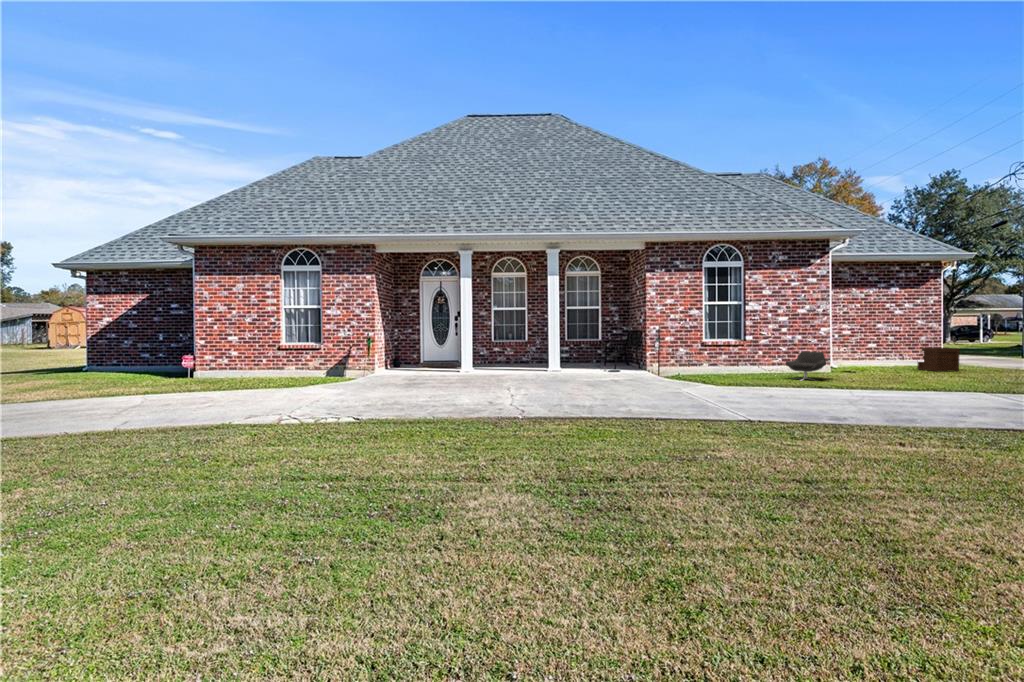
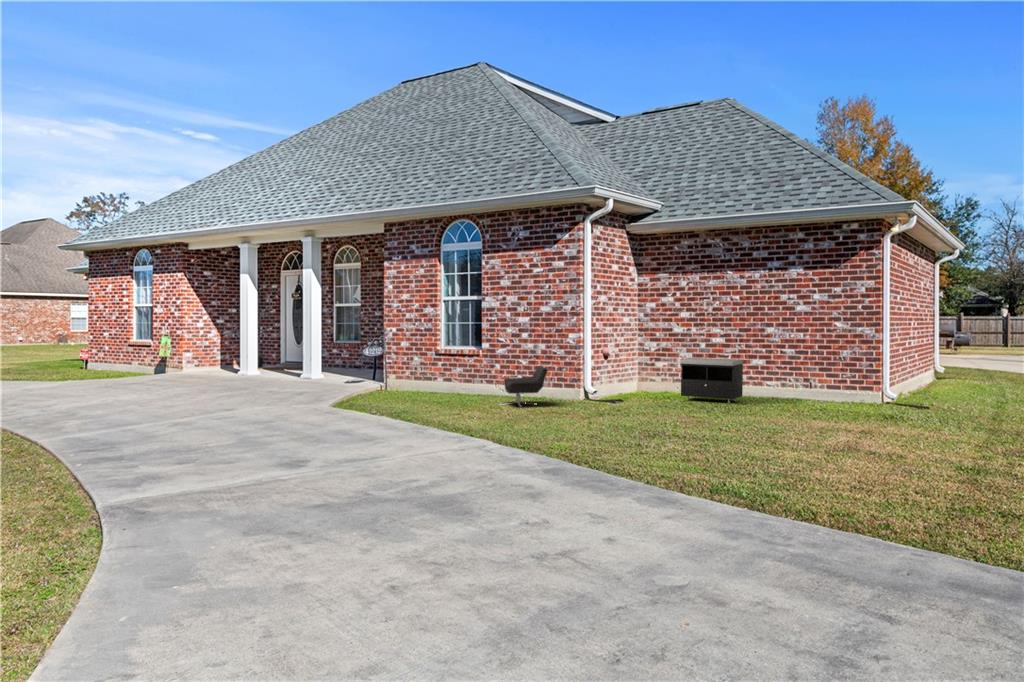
storage bench: none [831,344,878,371] -> present [680,358,743,403]
wooden crate: present [917,348,960,372] -> none [828,369,876,413]

